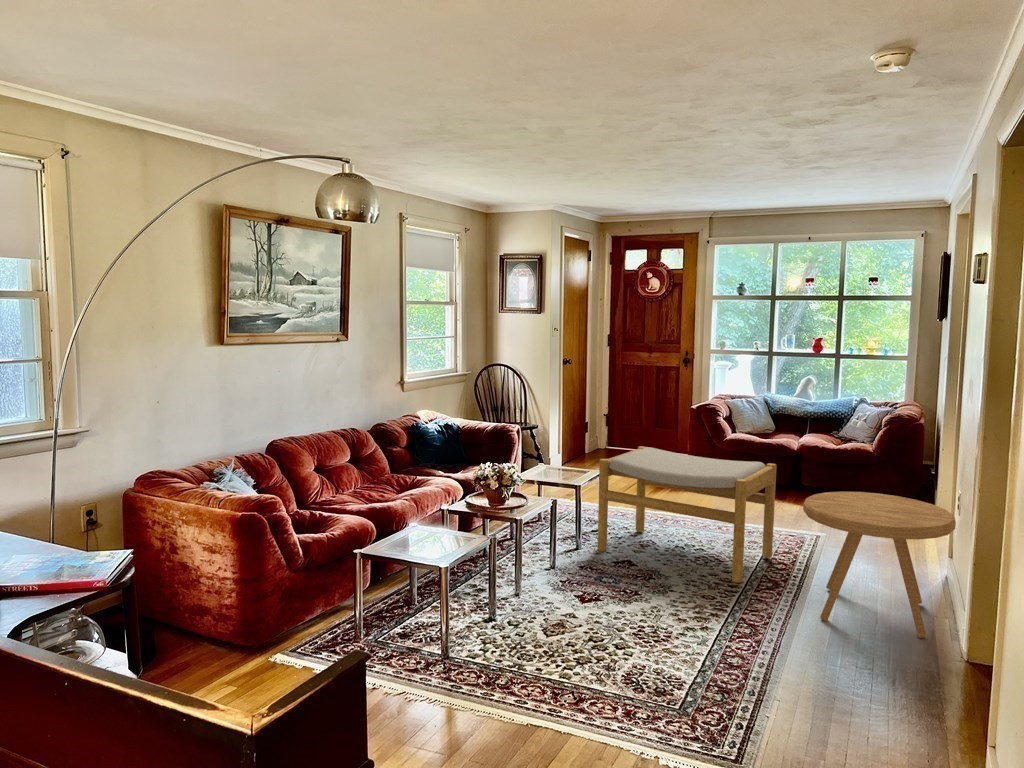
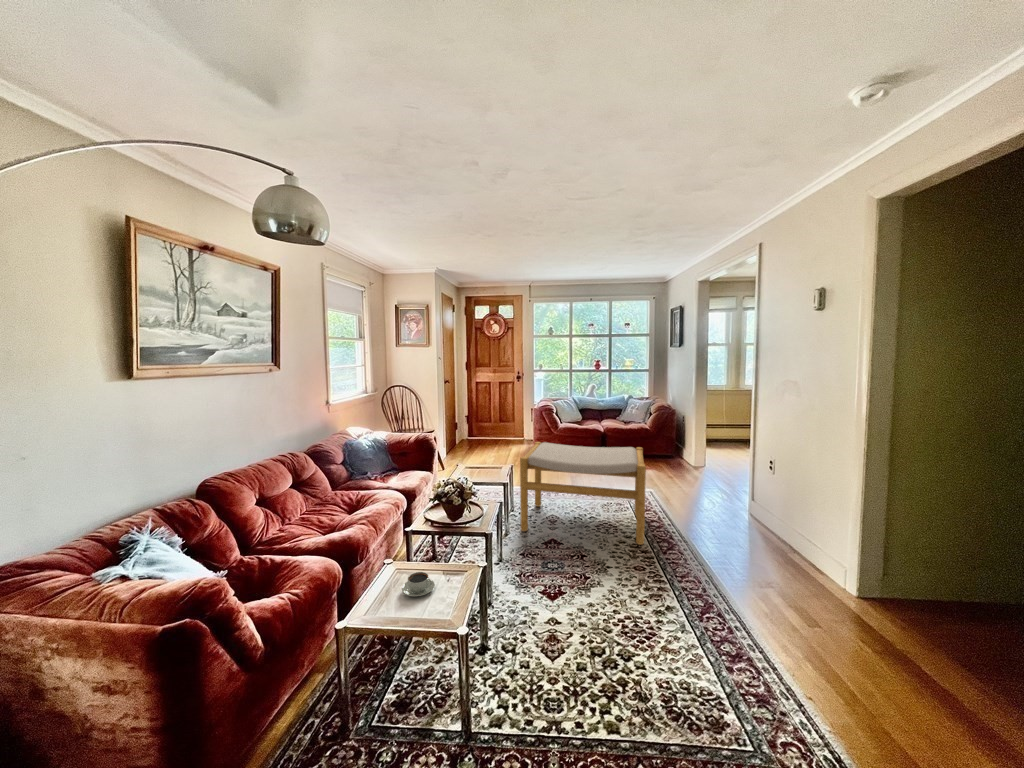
side table: present [803,492,956,638] -> none [694,464,814,576]
coffee cup: none [412,531,440,548] -> present [402,572,435,596]

